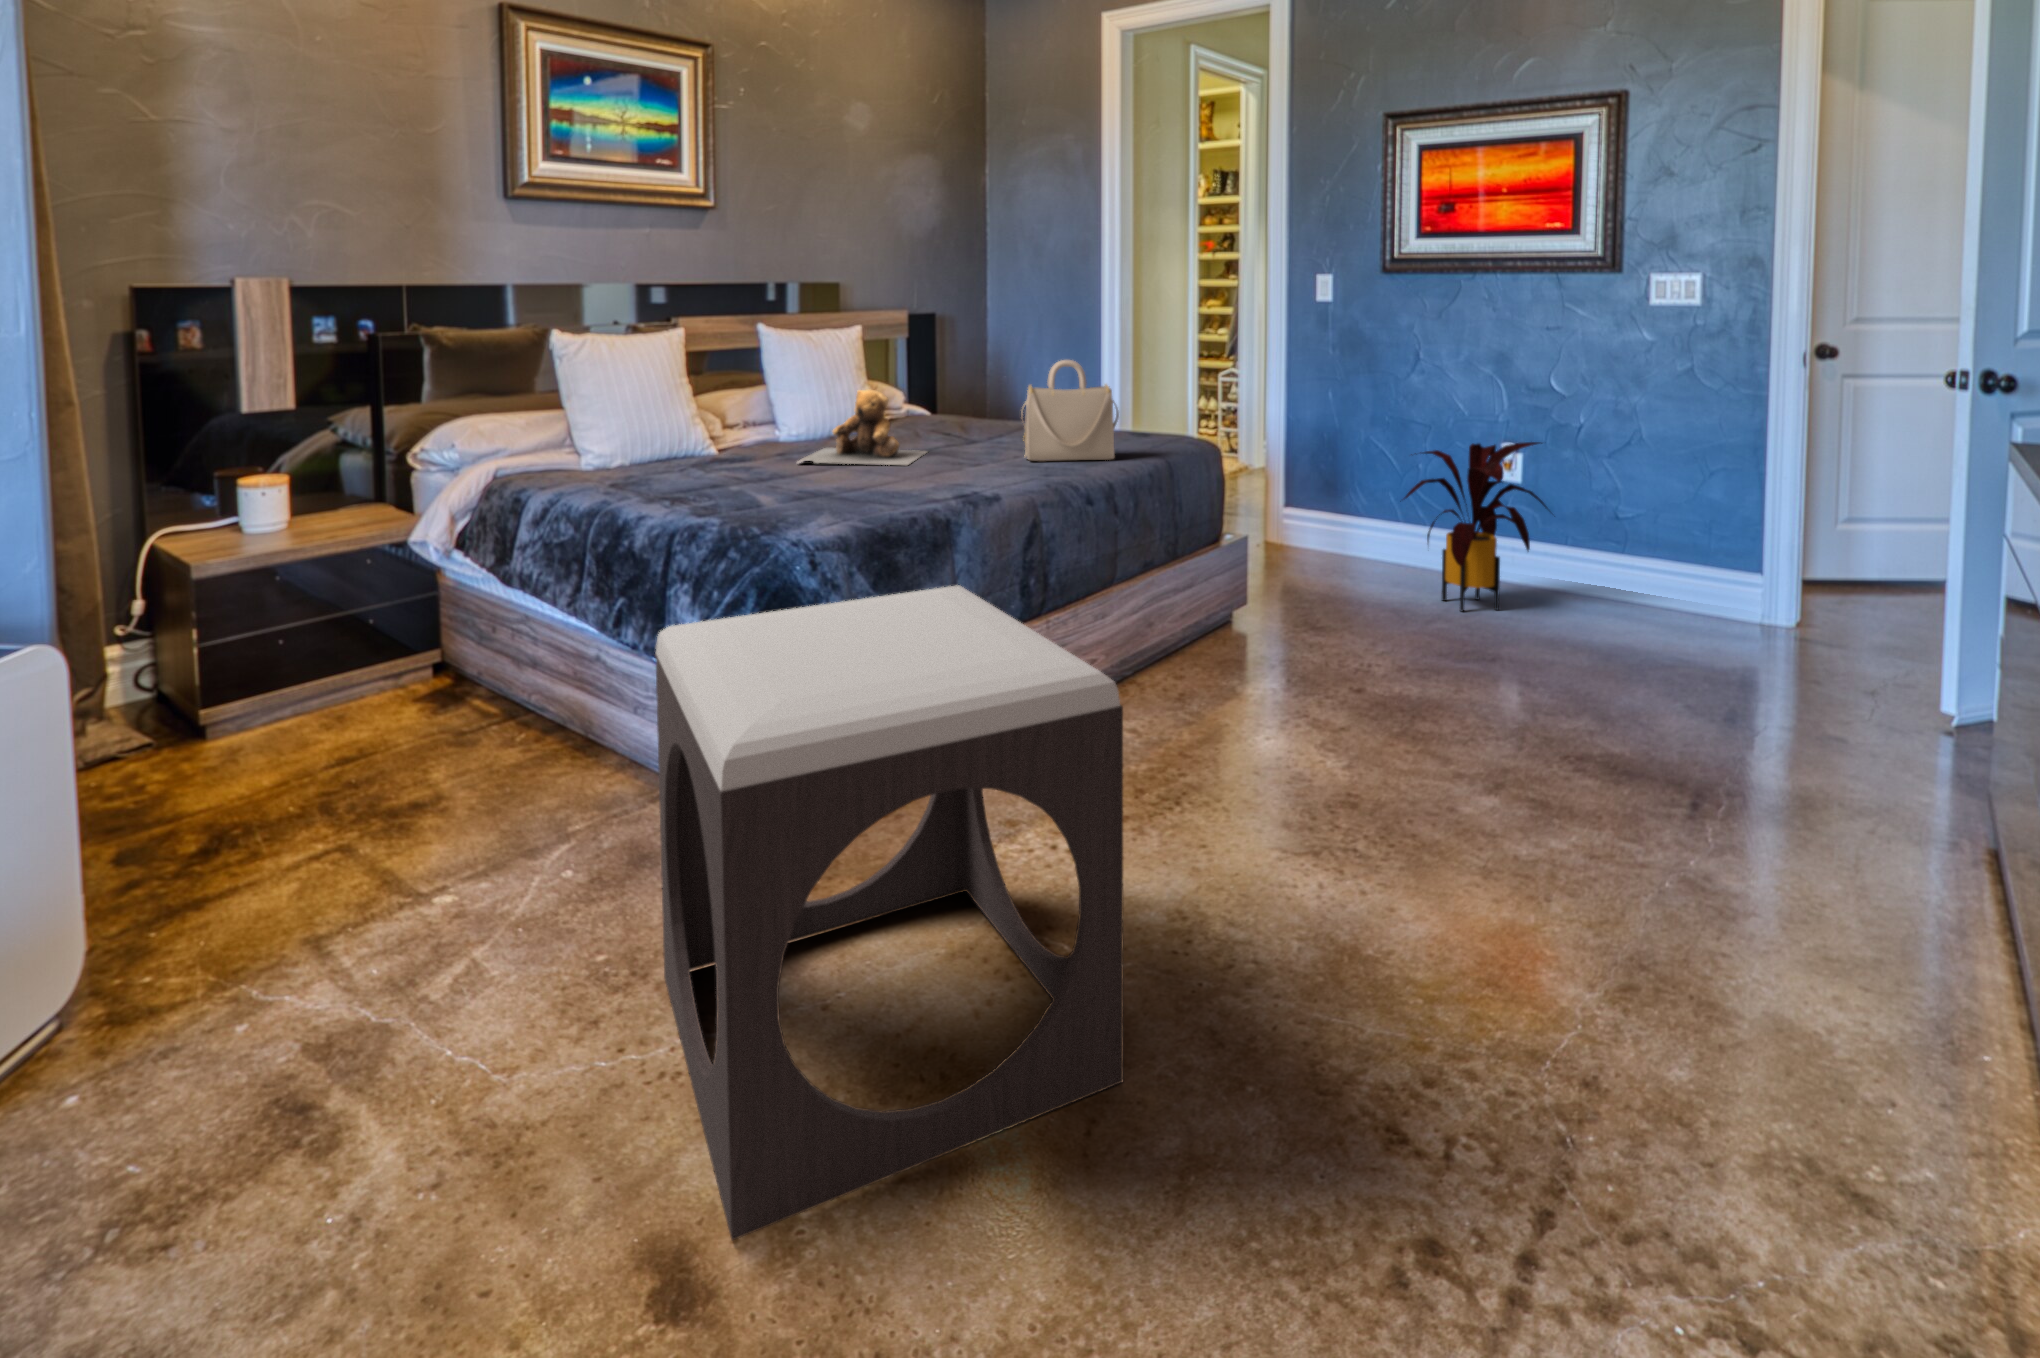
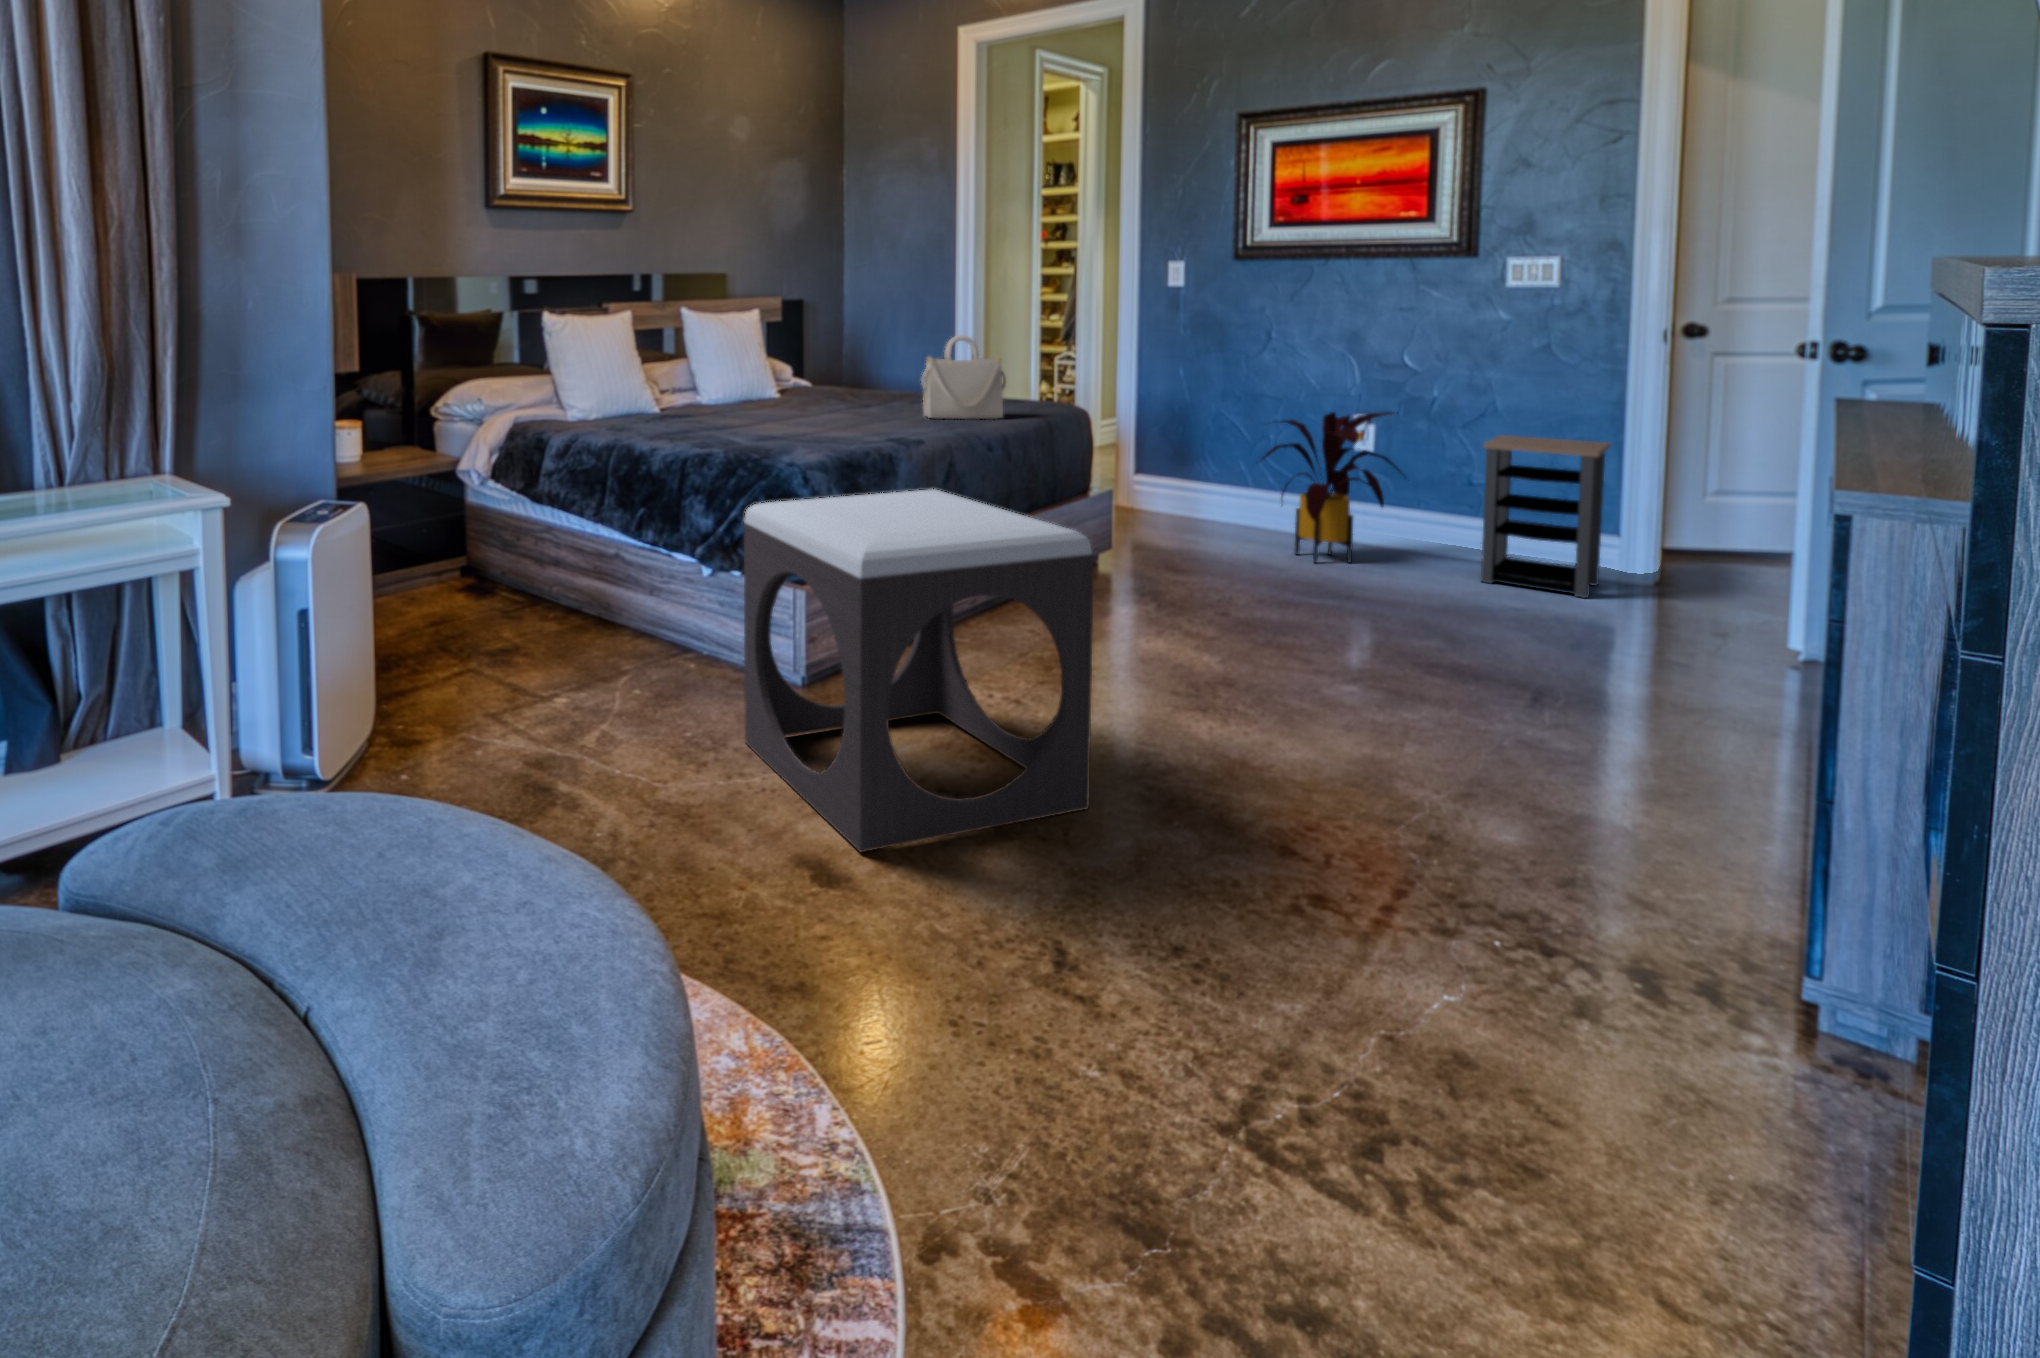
teddy bear: present [797,390,927,465] -> none [736,360,837,421]
side table: none [1627,466,1751,648] -> present [1481,435,1610,598]

